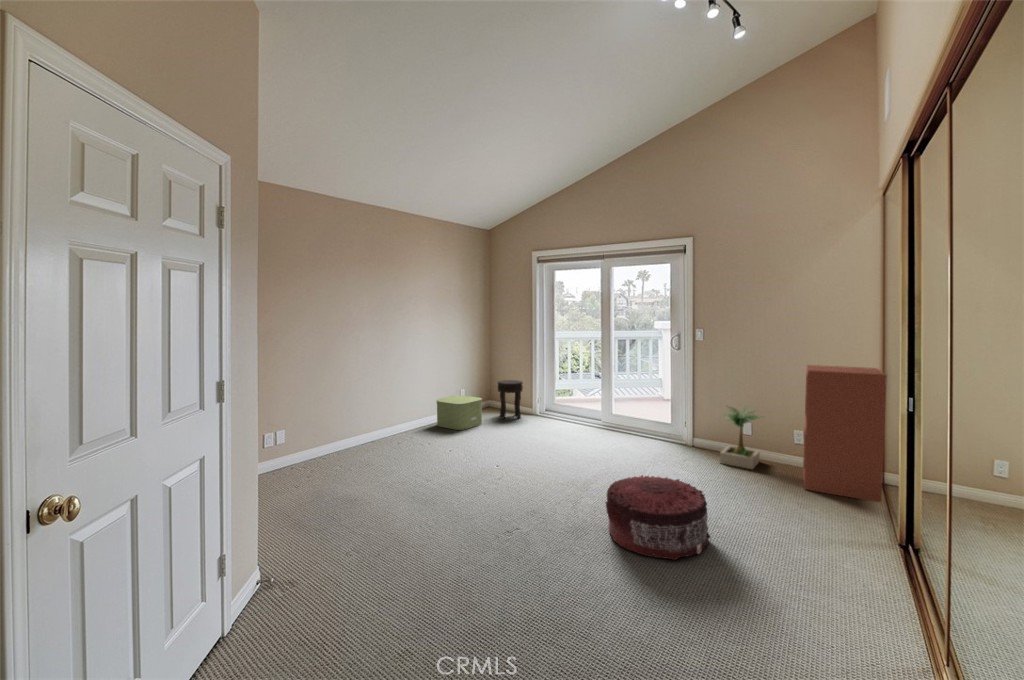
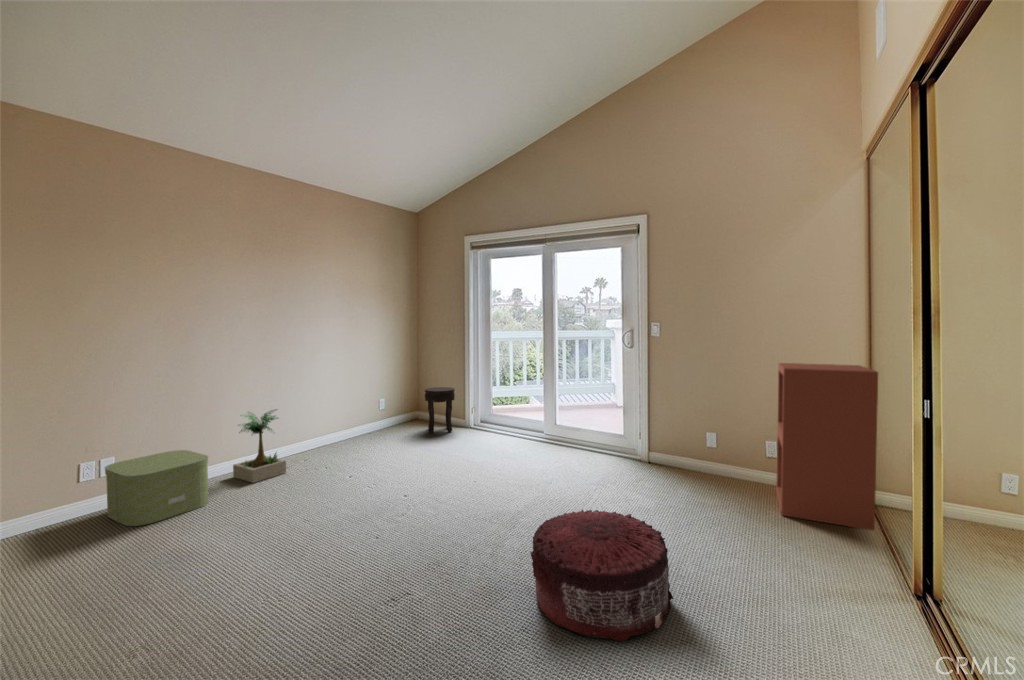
storage box: present [436,395,482,430] -> present [105,450,209,526]
potted plant: present [720,407,762,469] -> present [233,409,286,483]

